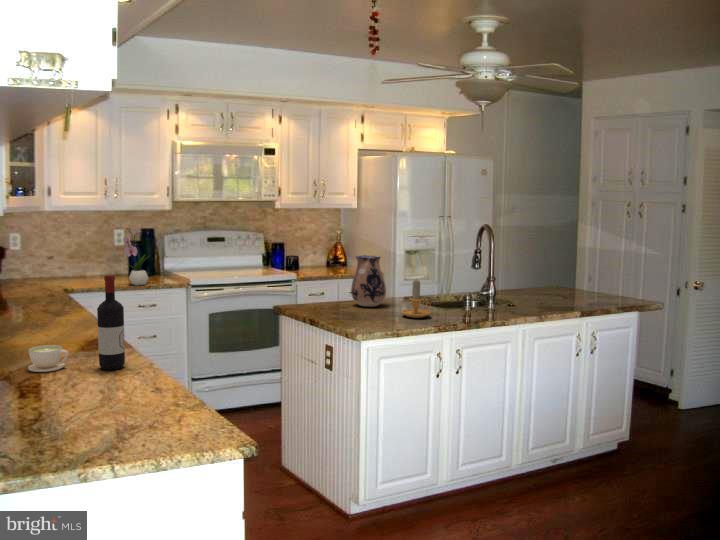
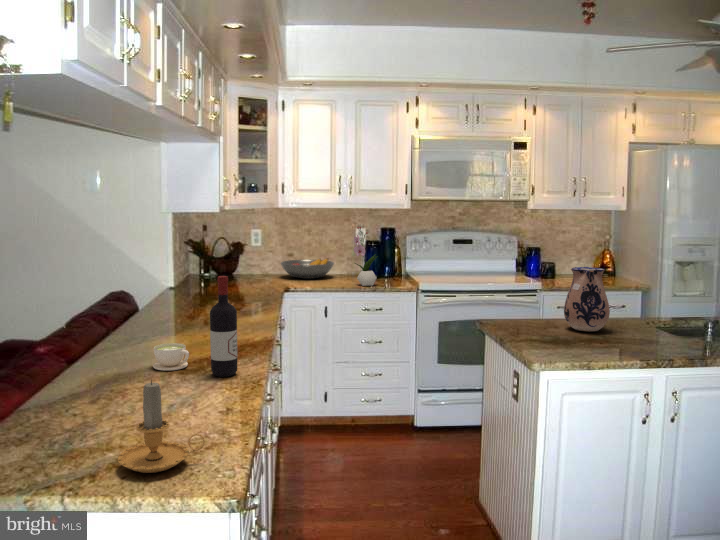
fruit bowl: none [35,260,95,282] -> present [281,258,334,279]
candle: present [401,280,431,318] -> present [118,380,205,473]

